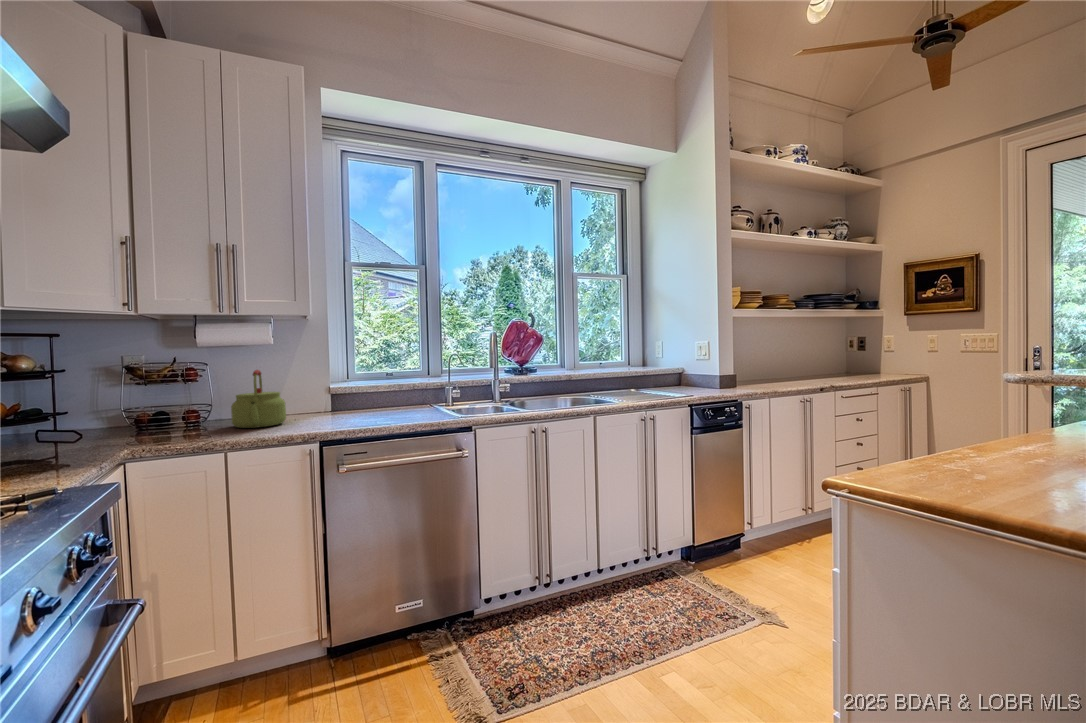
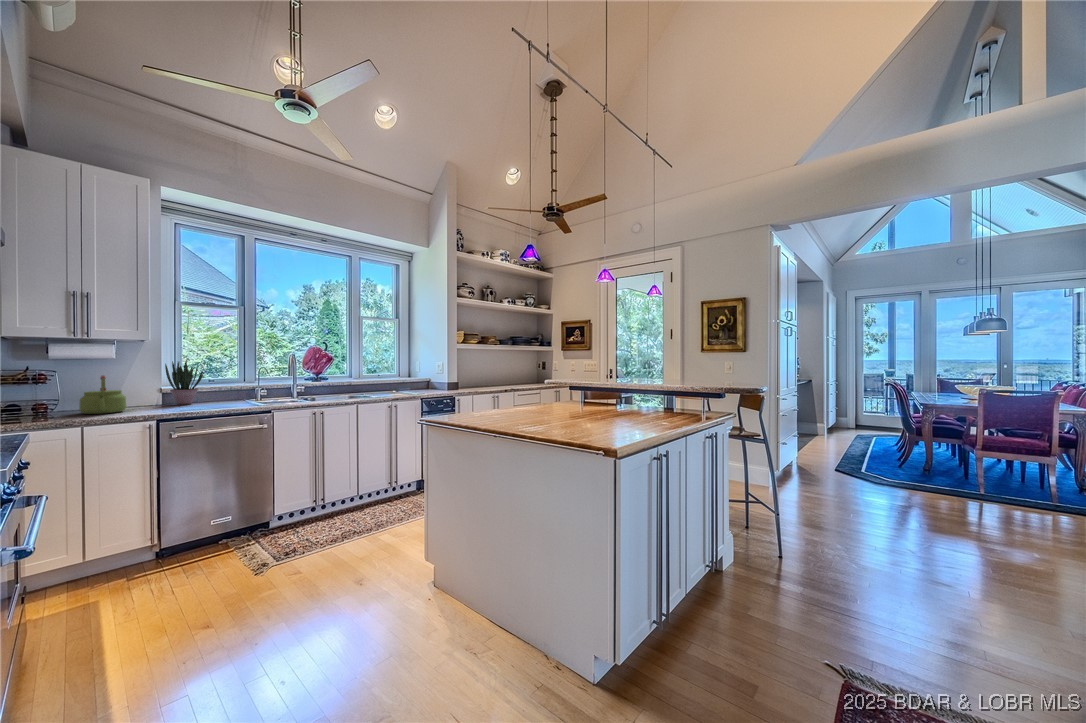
potted plant: none [332,345,380,412] -> present [165,361,204,405]

